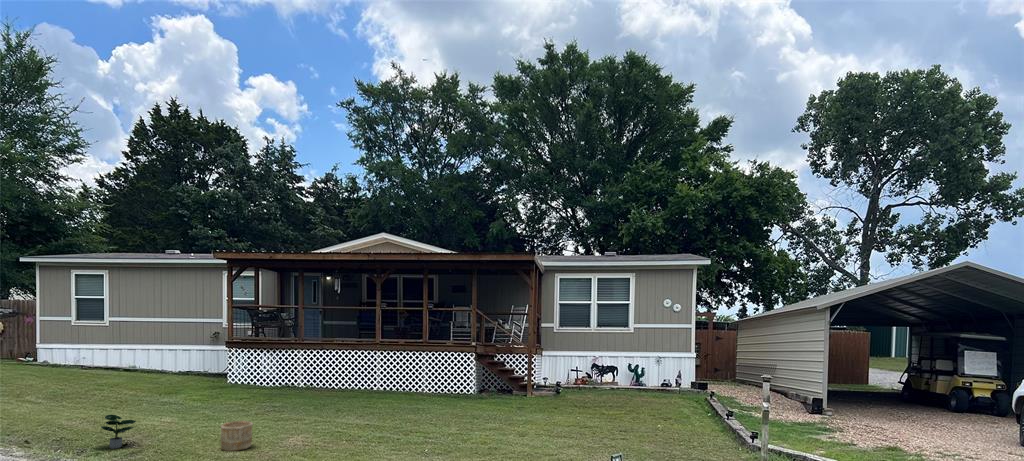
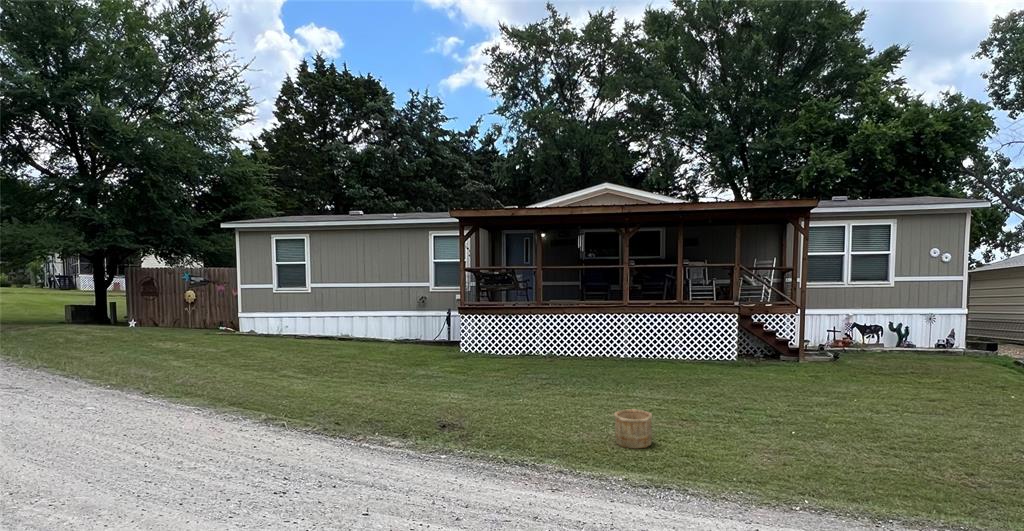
potted plant: present [101,415,136,449] -> none [474,404,511,446]

